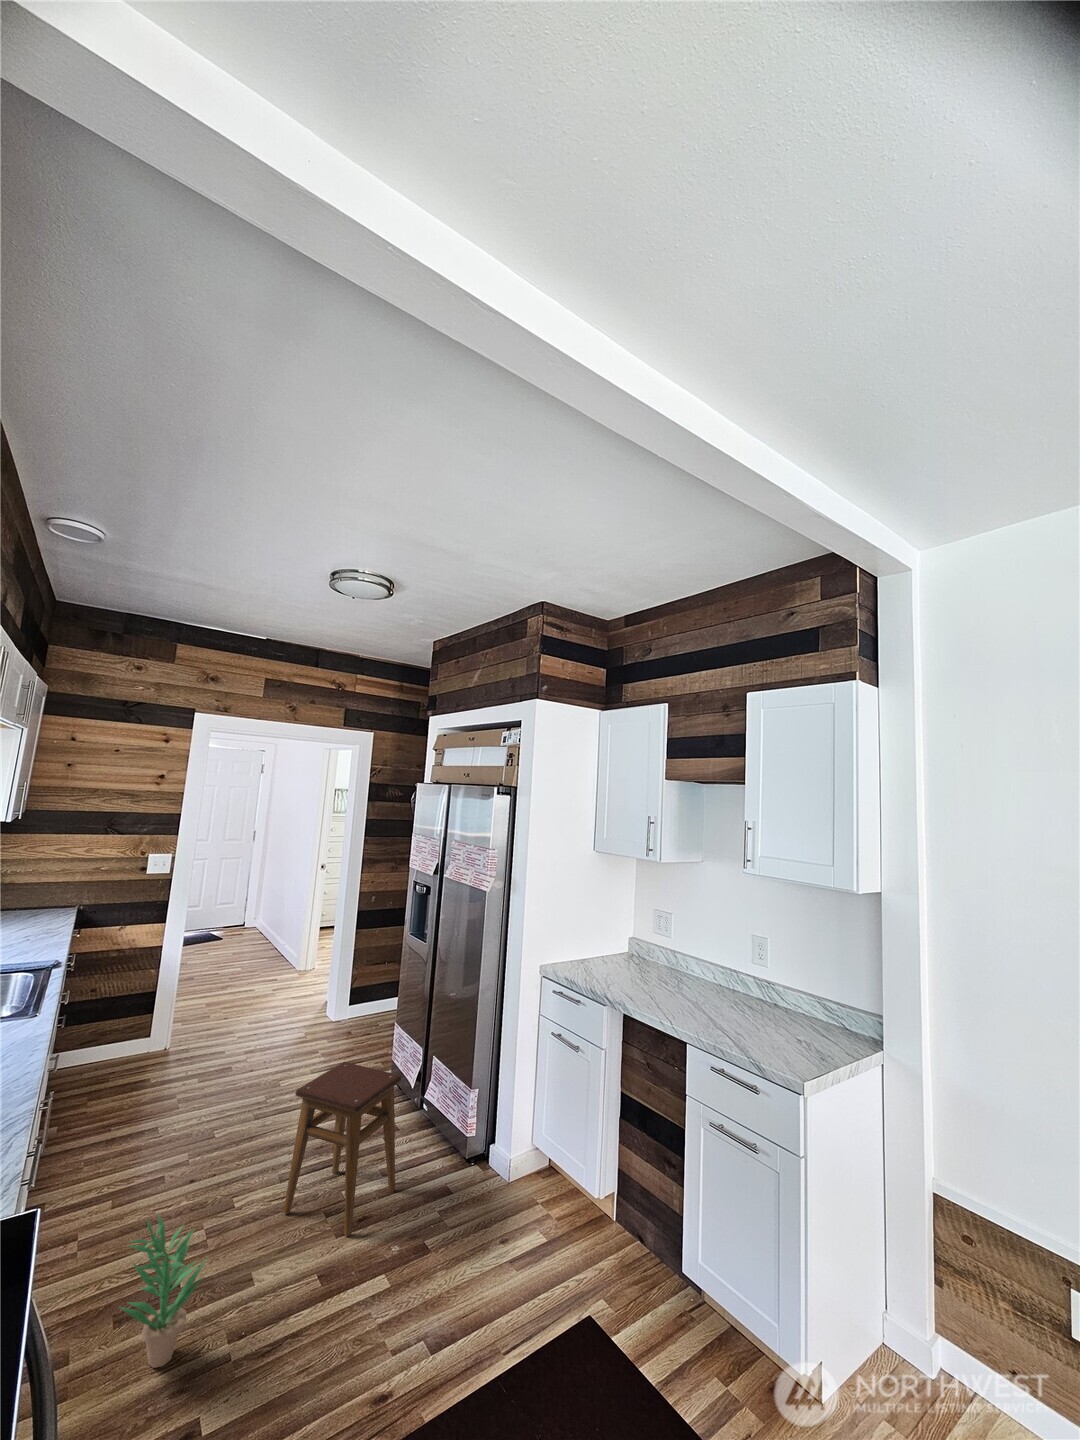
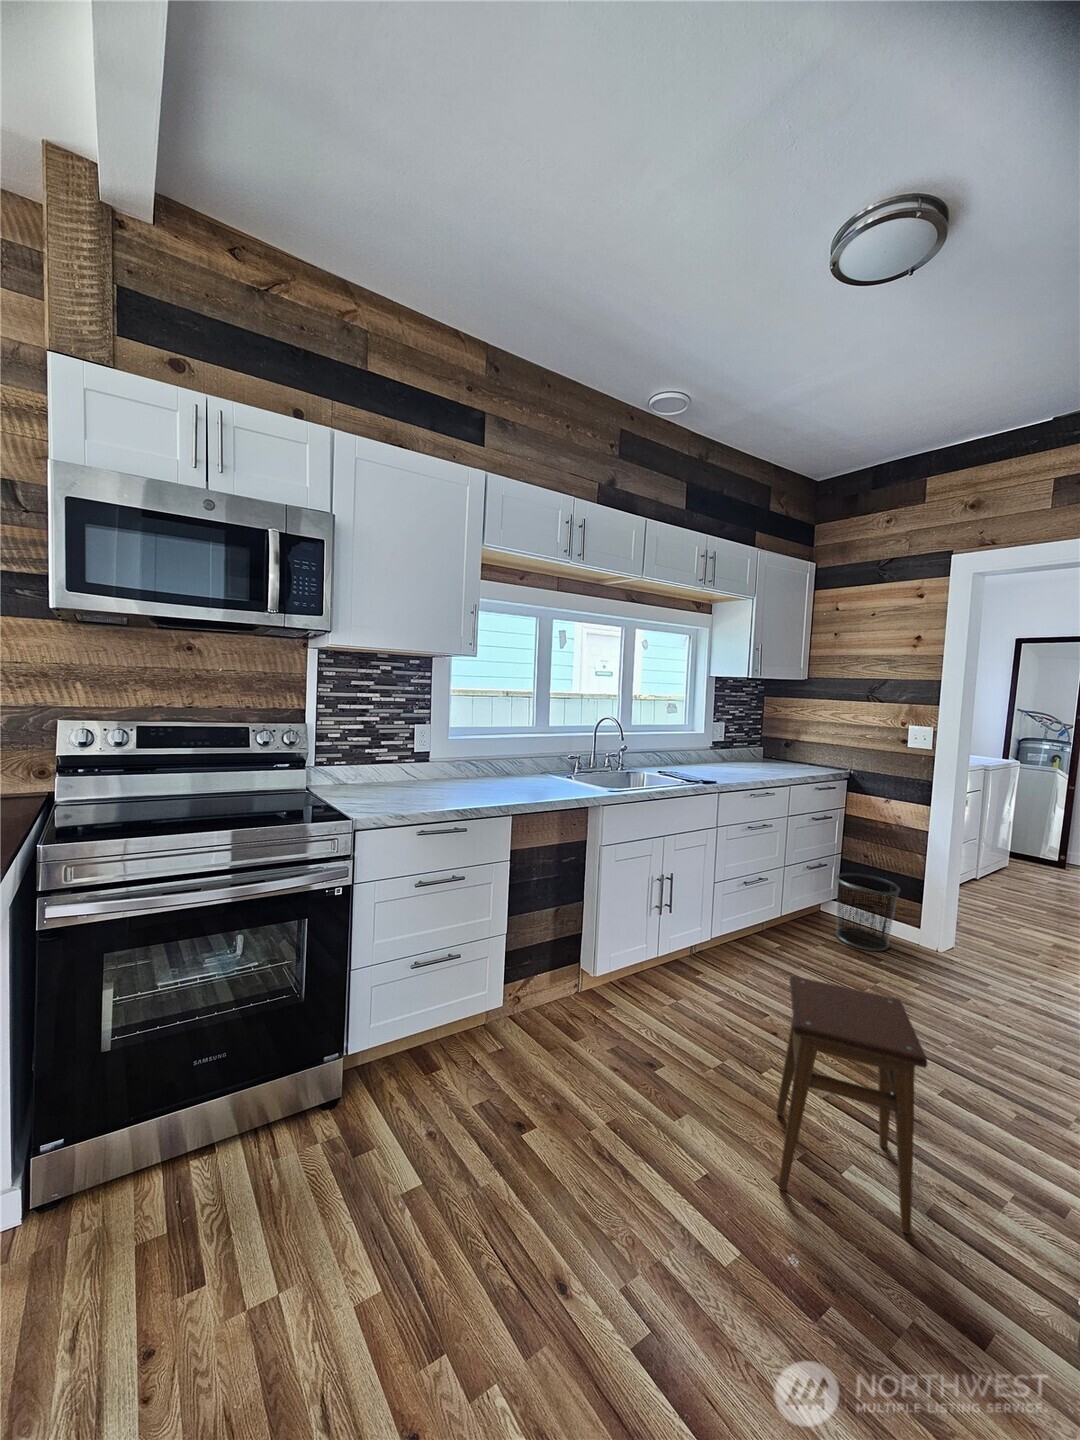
waste bin: none [88,1007,157,1089] -> present [835,873,900,951]
potted plant: present [120,1215,205,1368] -> none [557,958,620,1089]

